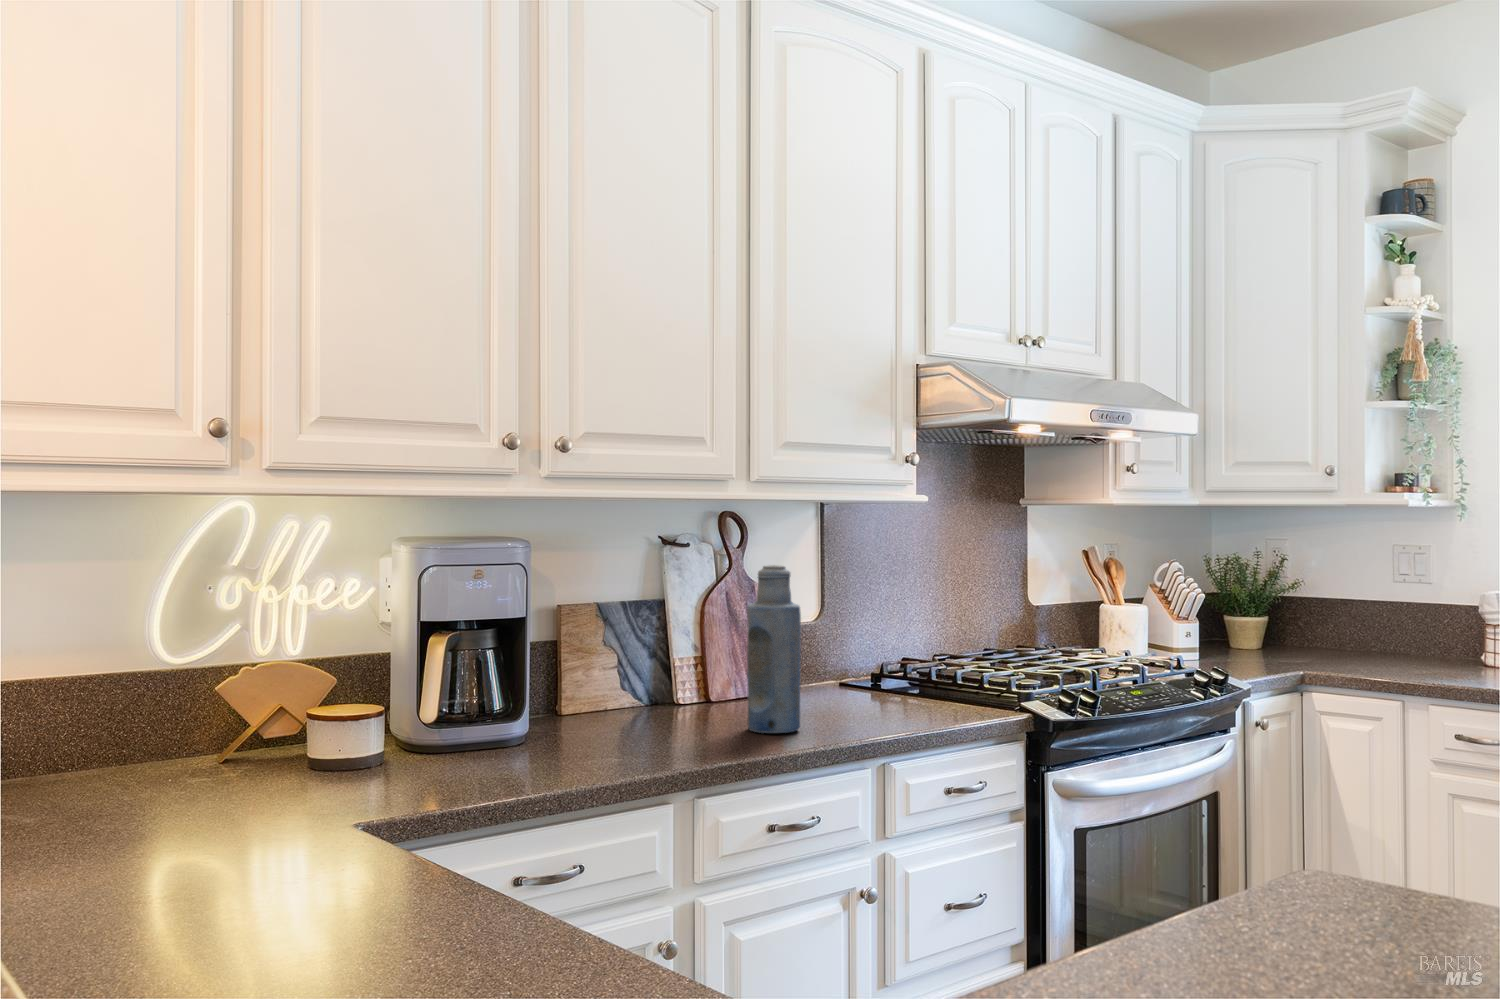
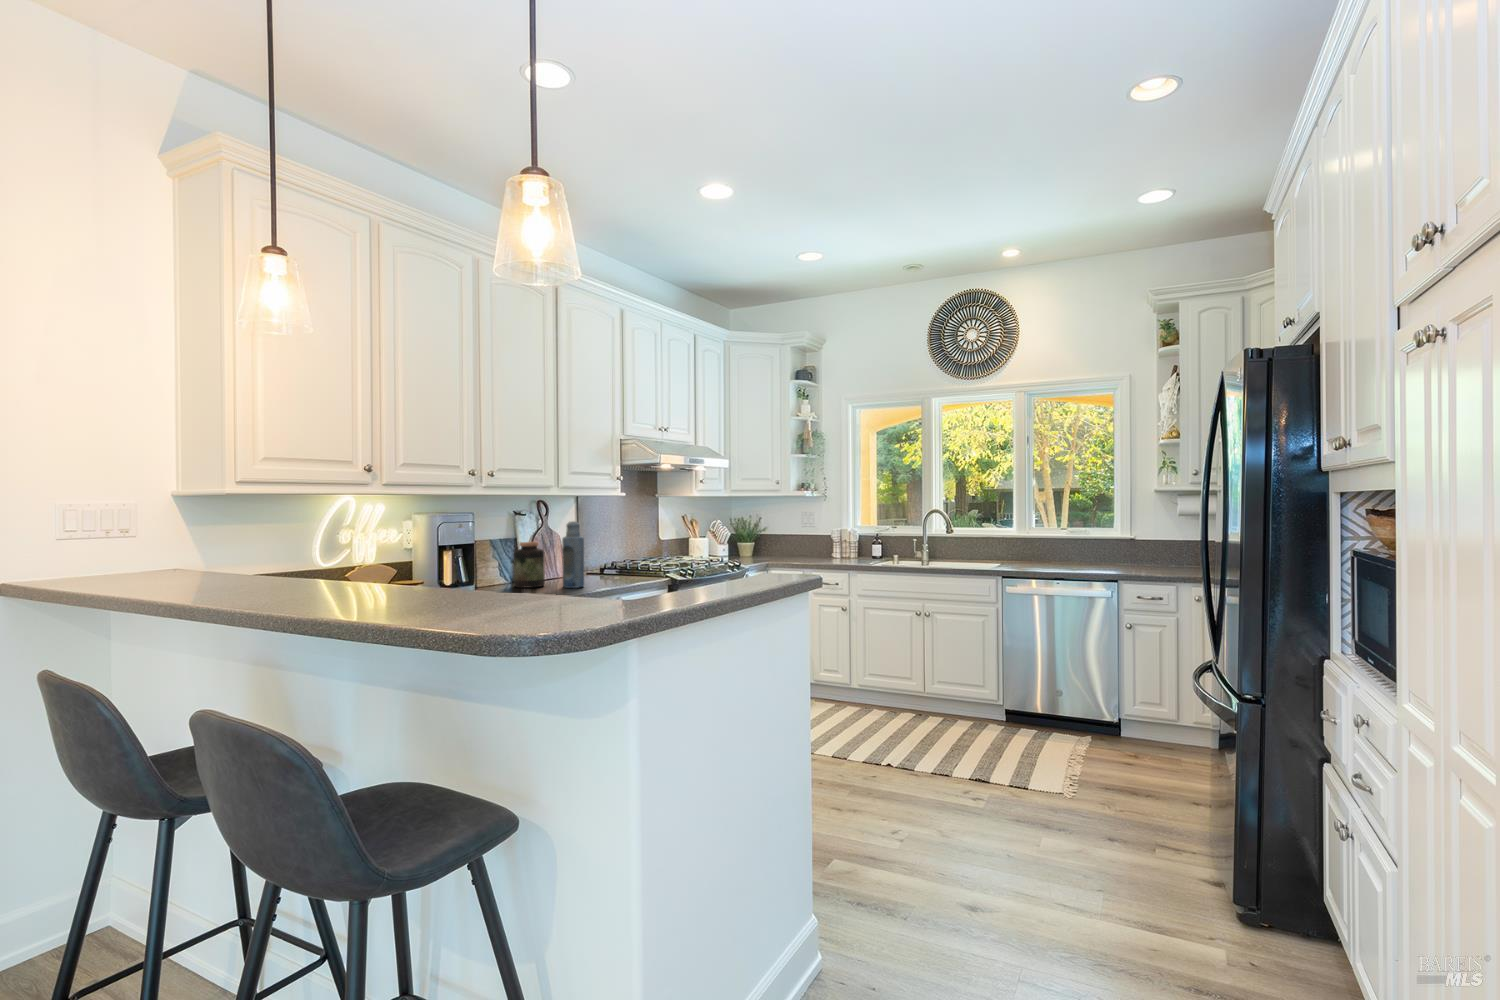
jar: none [636,612,707,726] -> present [514,542,545,588]

